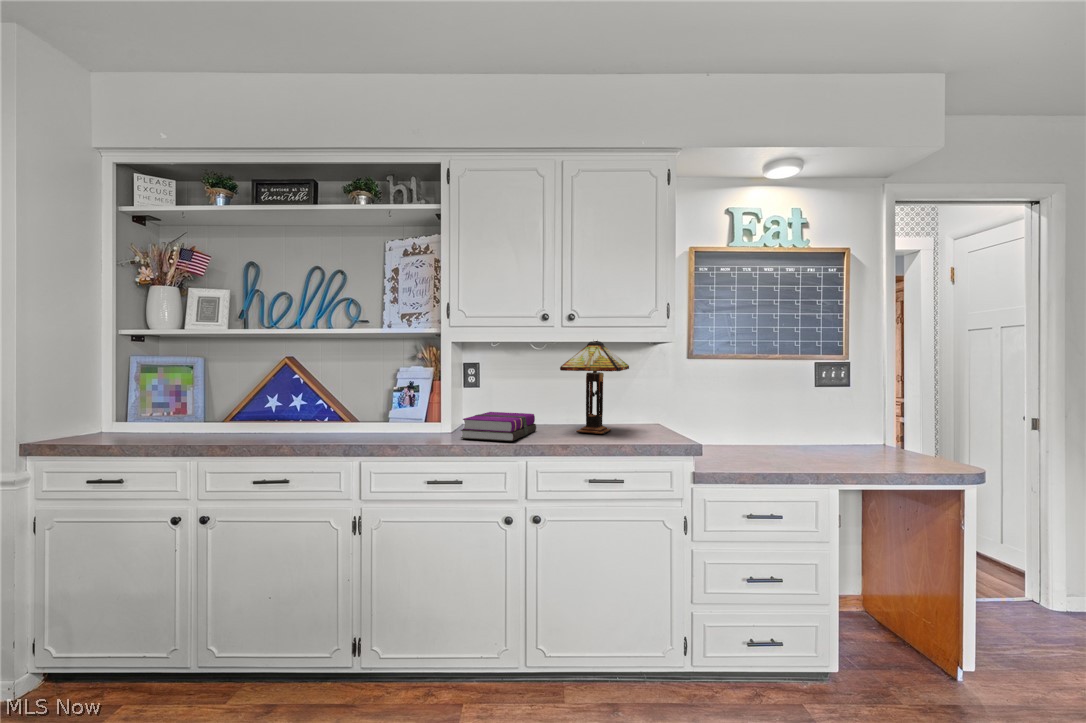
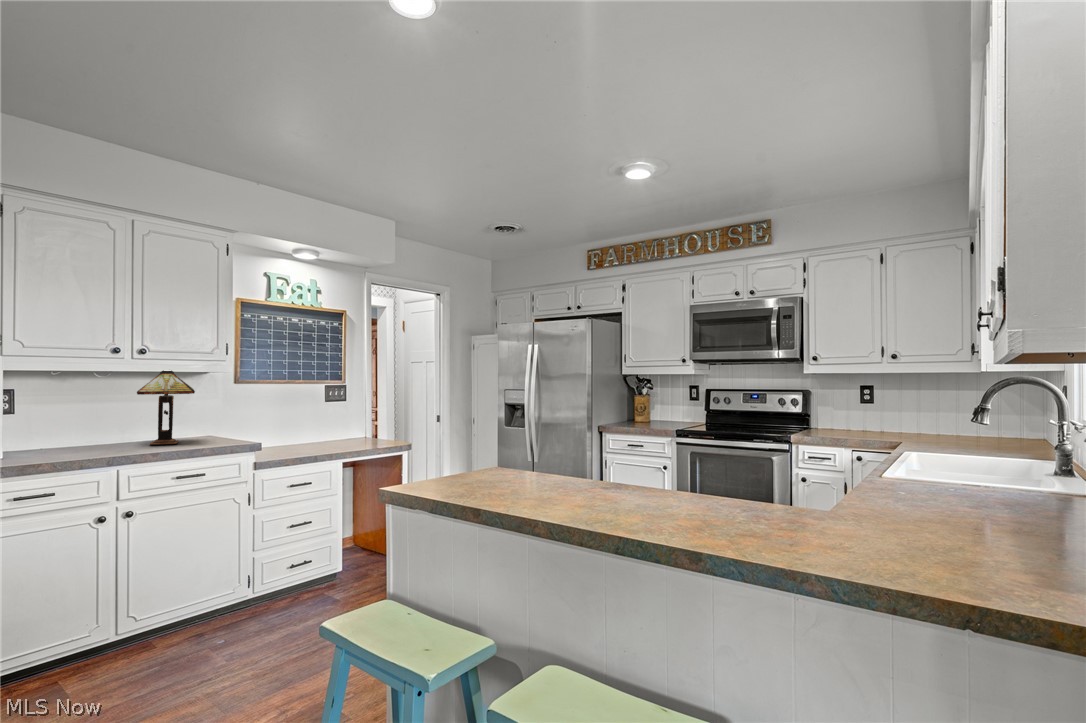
hardback book: present [461,412,536,441] -> none [37,434,106,459]

